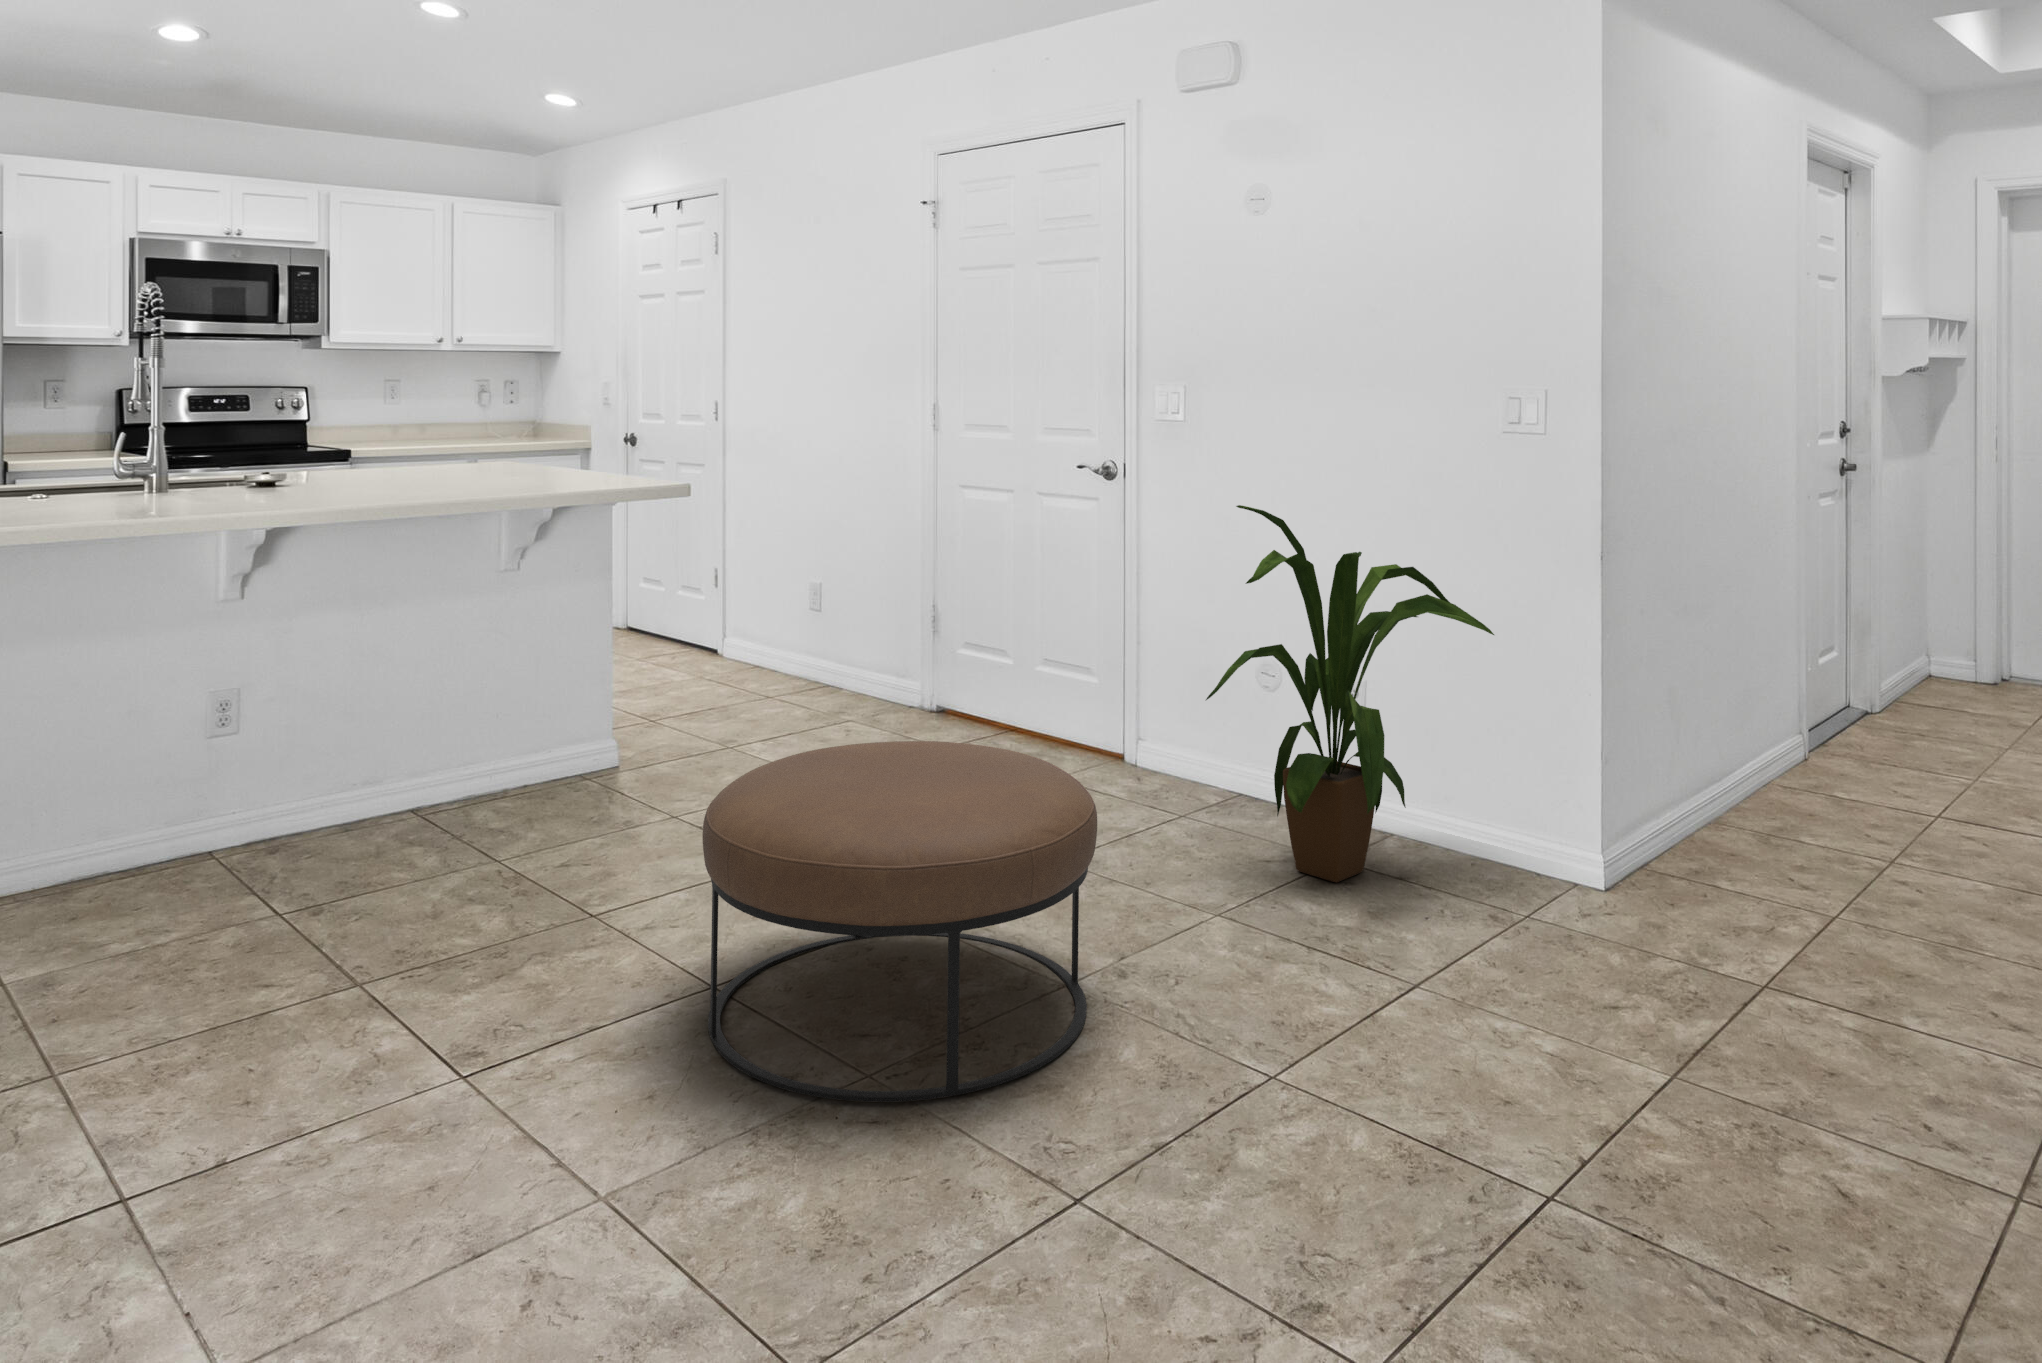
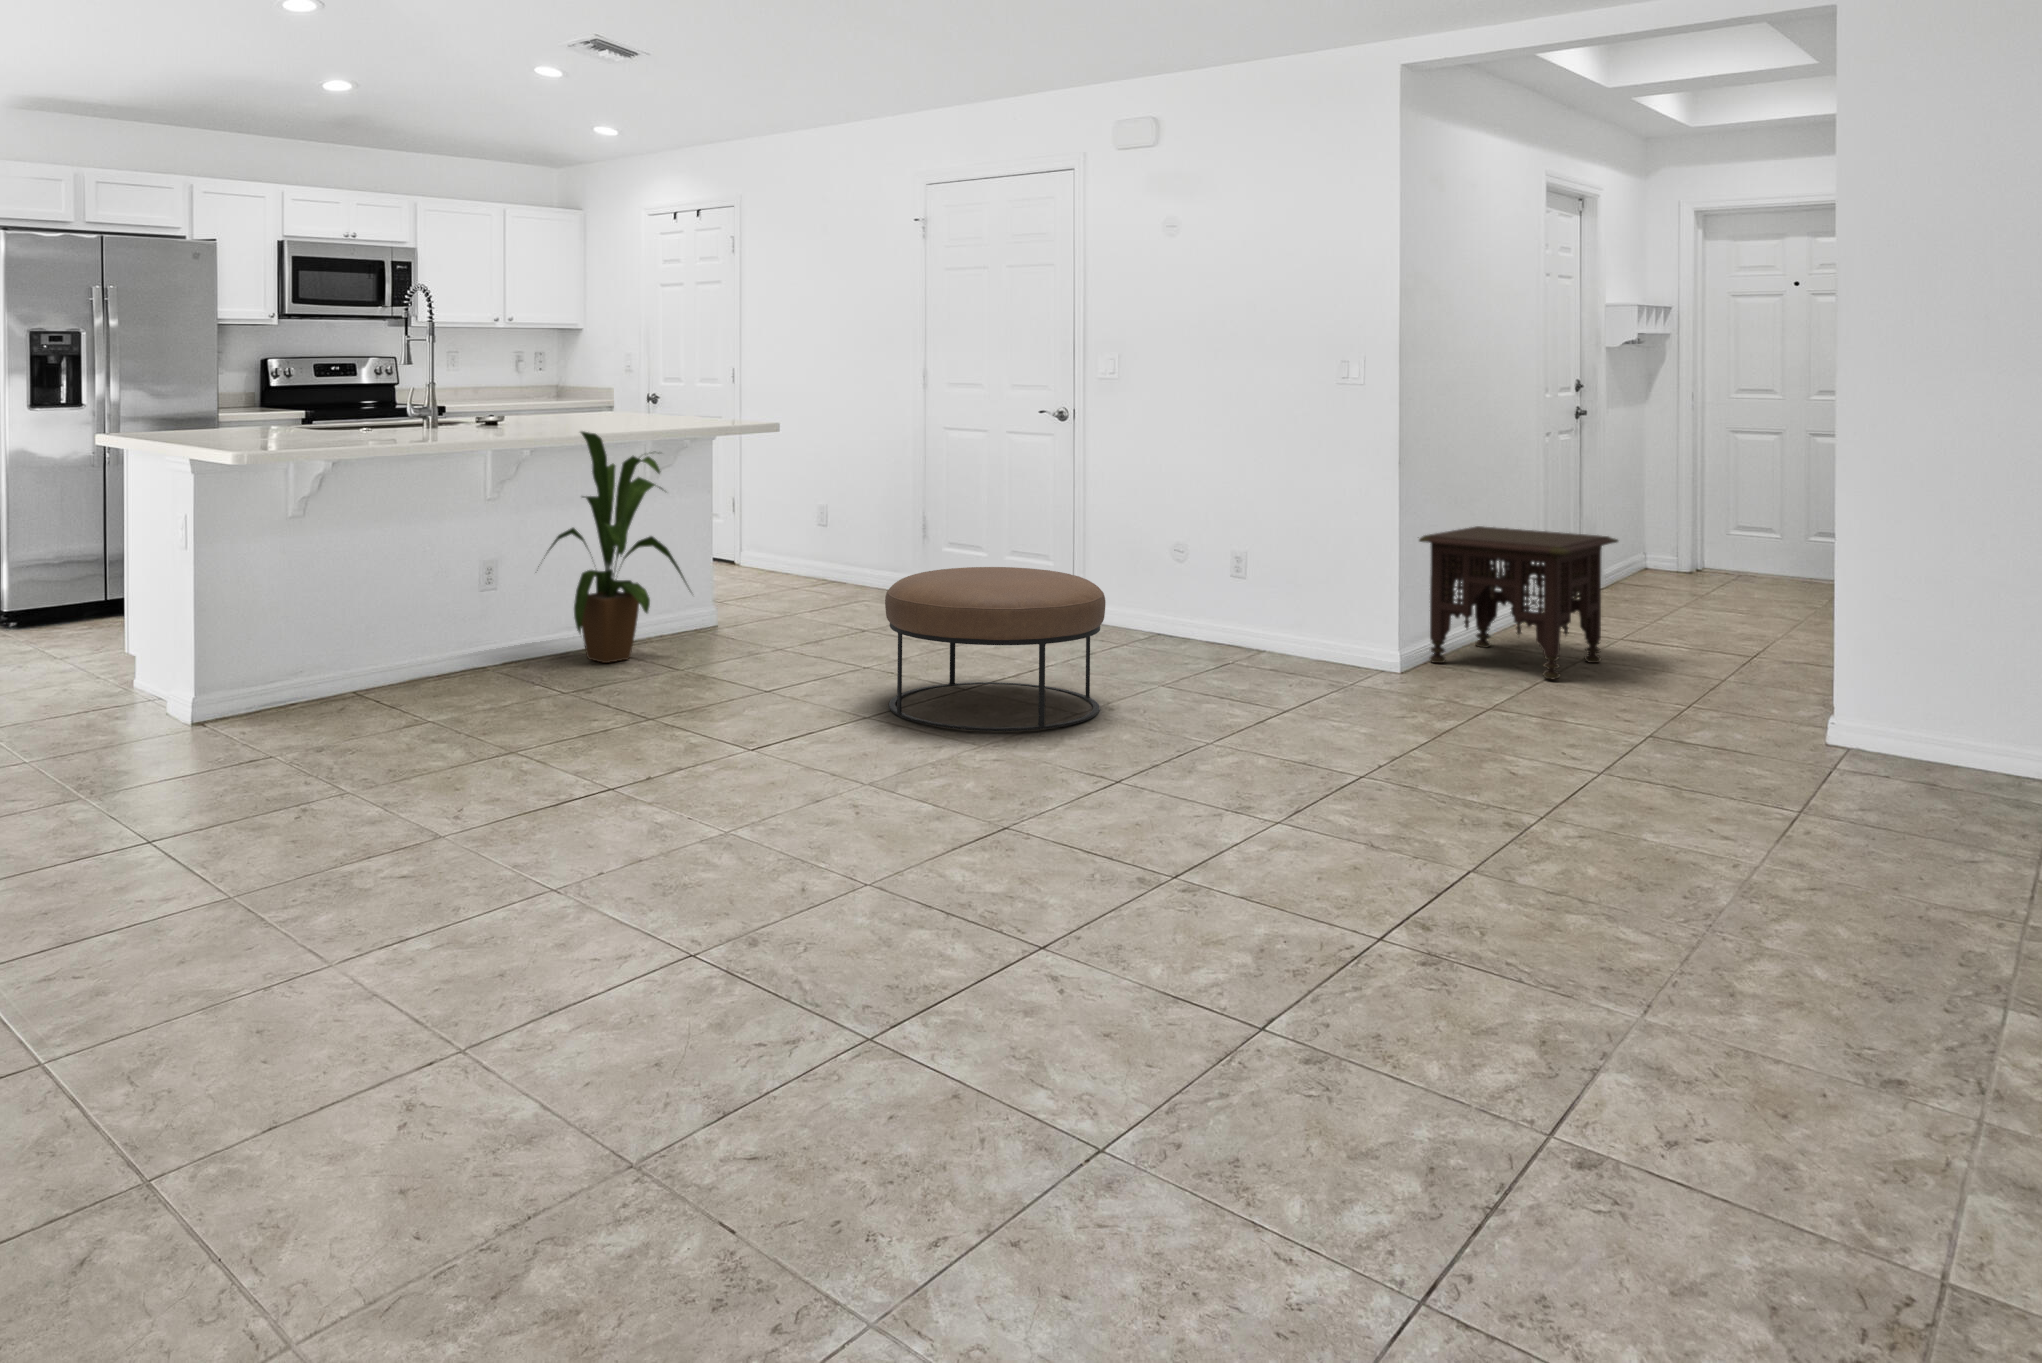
house plant: present [1206,505,1494,882] -> present [538,431,688,663]
side table: none [1637,651,1980,942] -> present [1419,526,1618,680]

